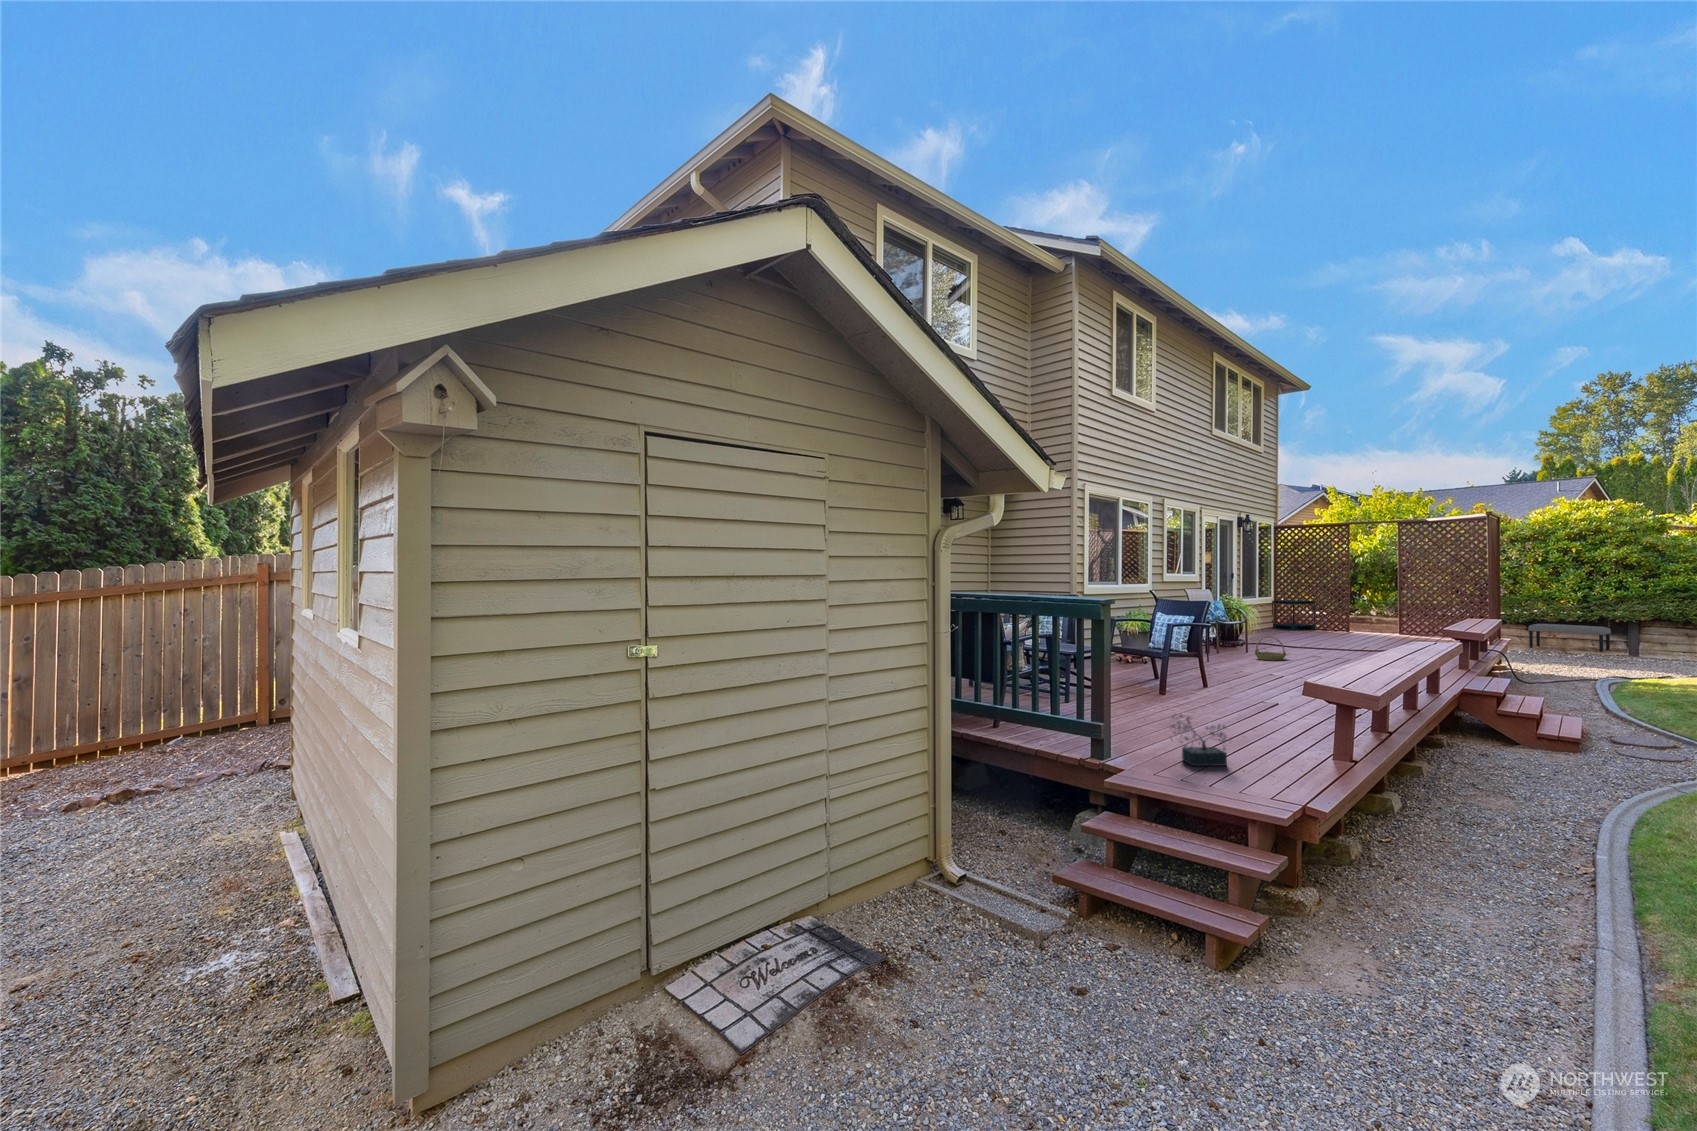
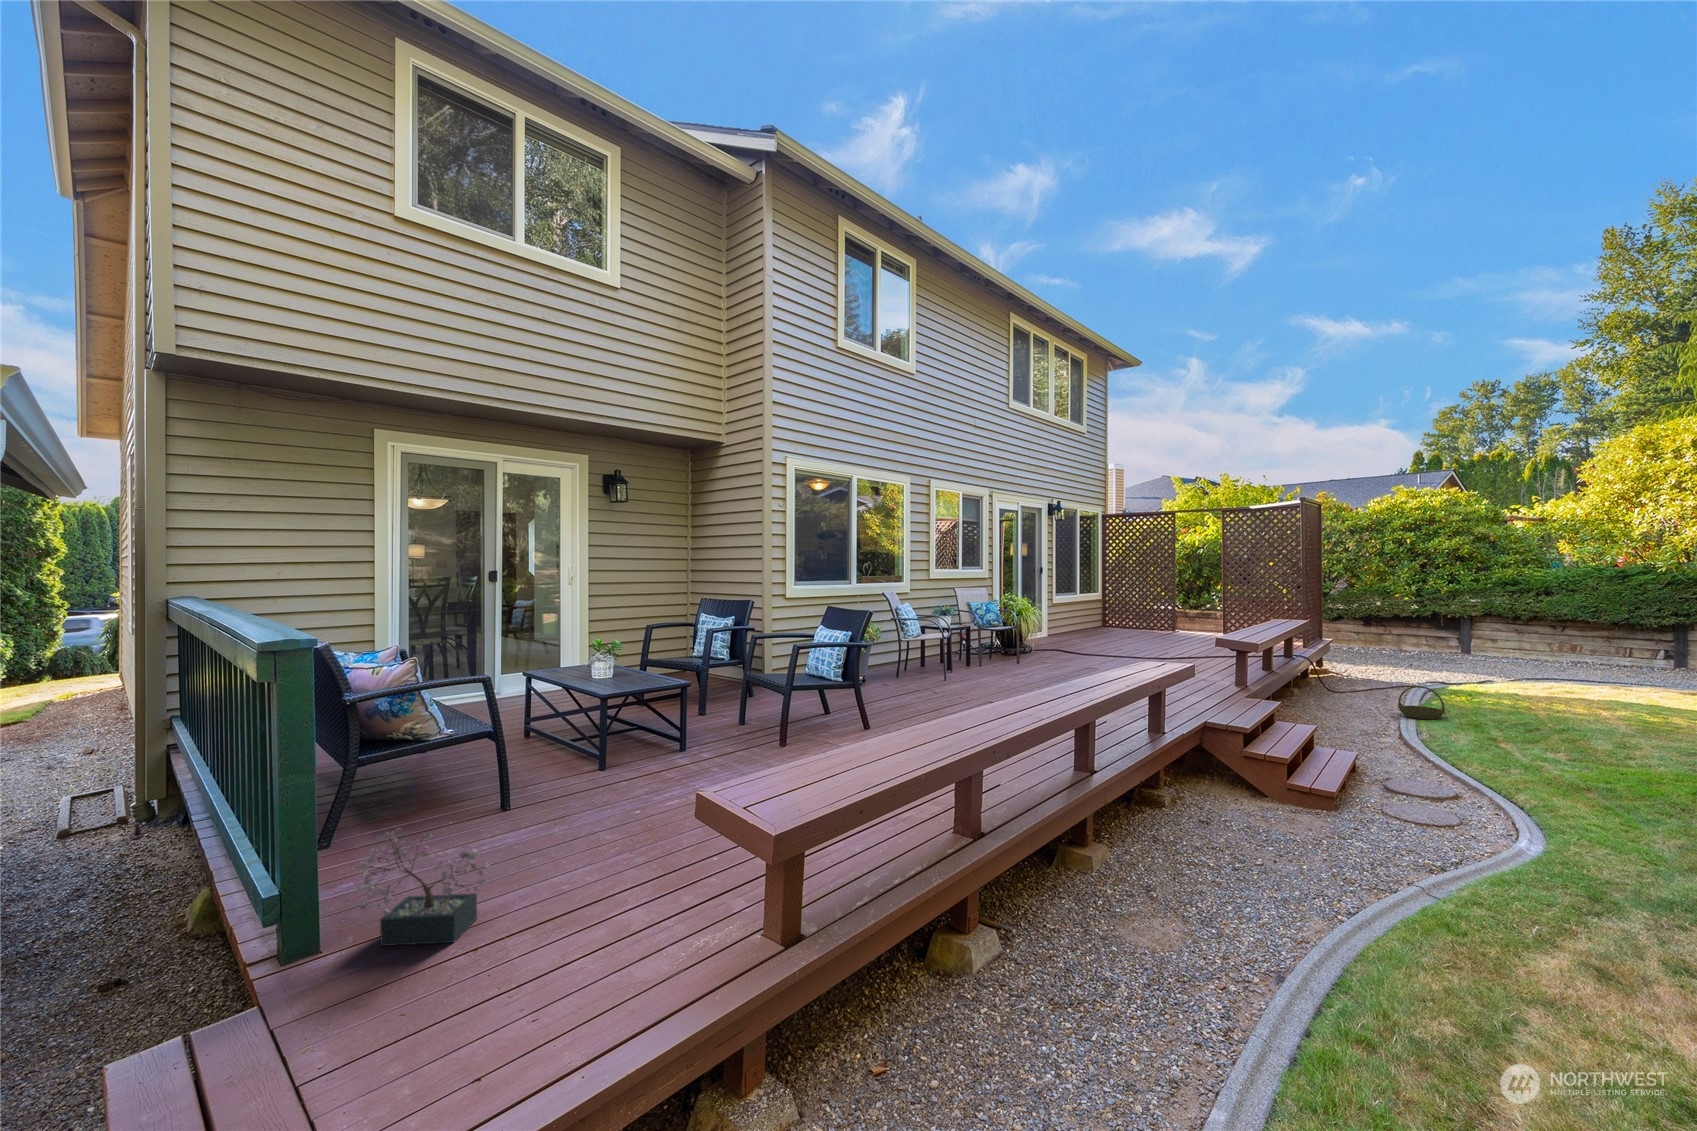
side table: present [1272,600,1315,631] -> none [1095,597,1139,632]
bench: present [1528,624,1611,652] -> none [1364,622,1447,653]
basket: present [1255,636,1286,661] -> present [1398,686,1445,719]

